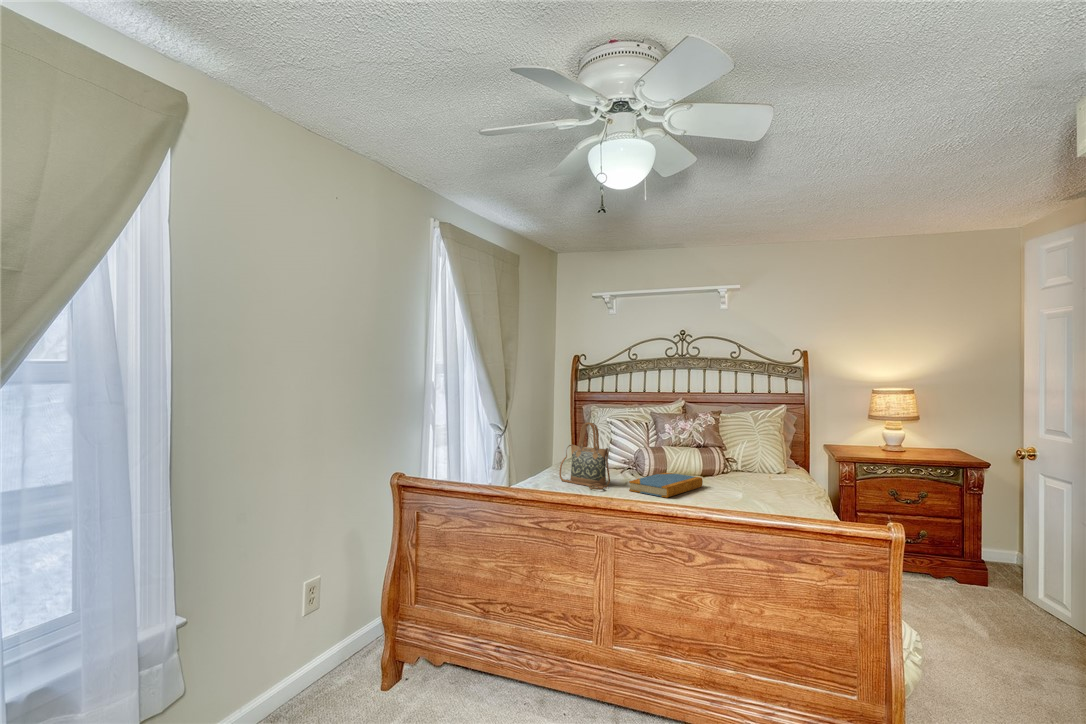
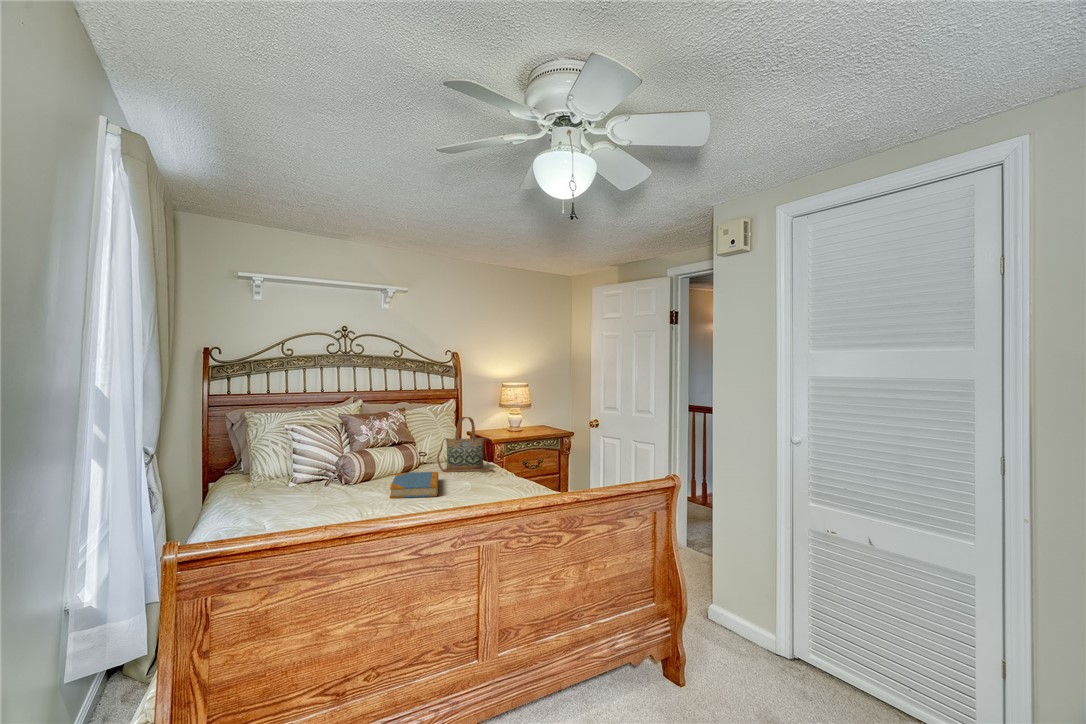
handbag: present [559,422,610,490] -> present [437,417,494,472]

